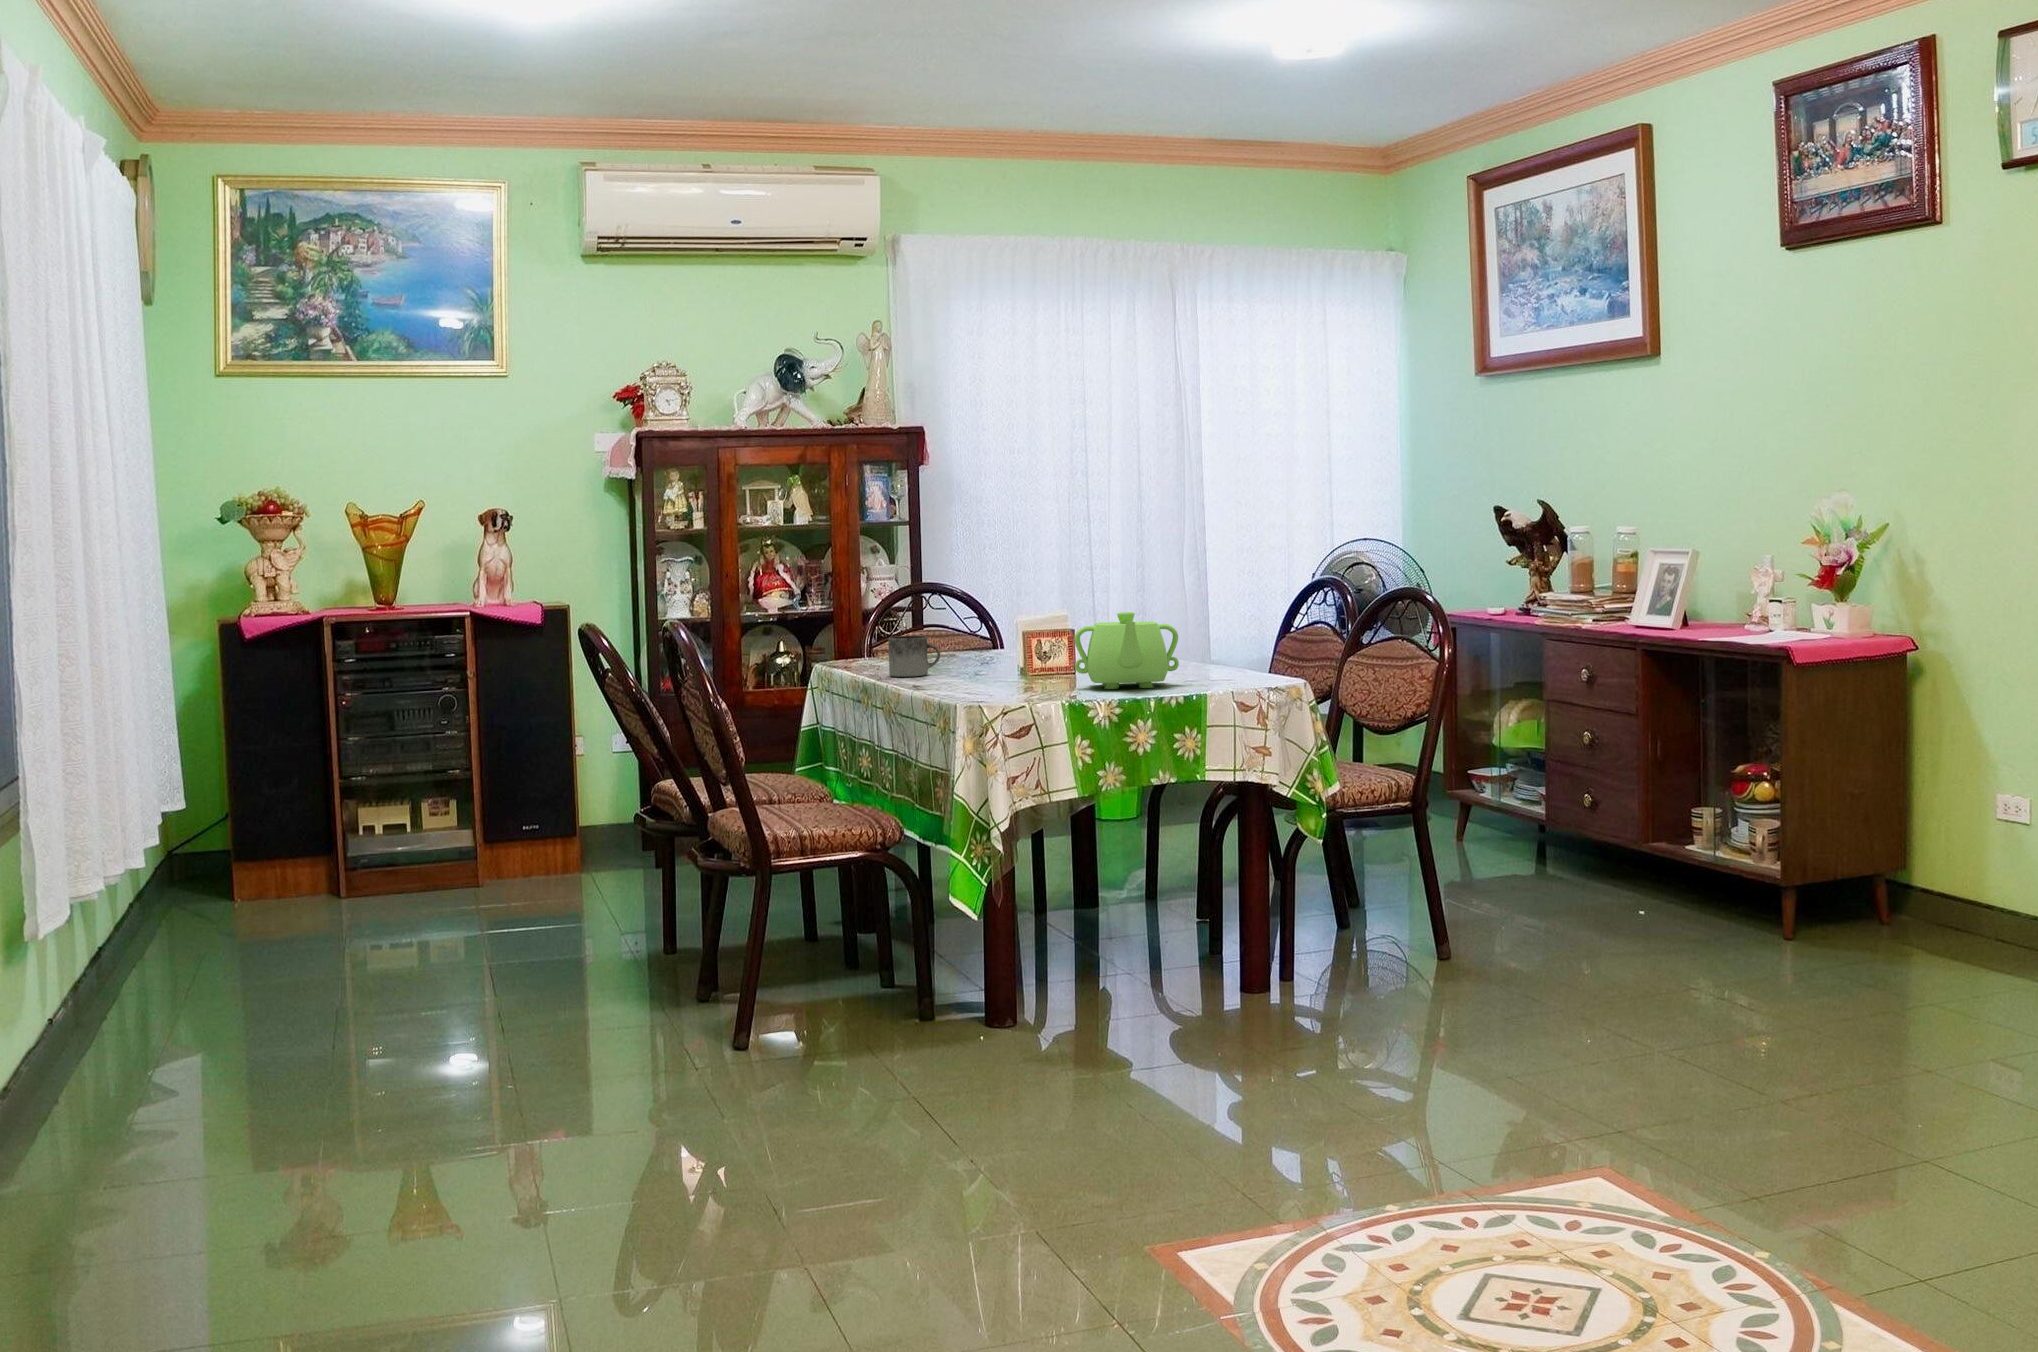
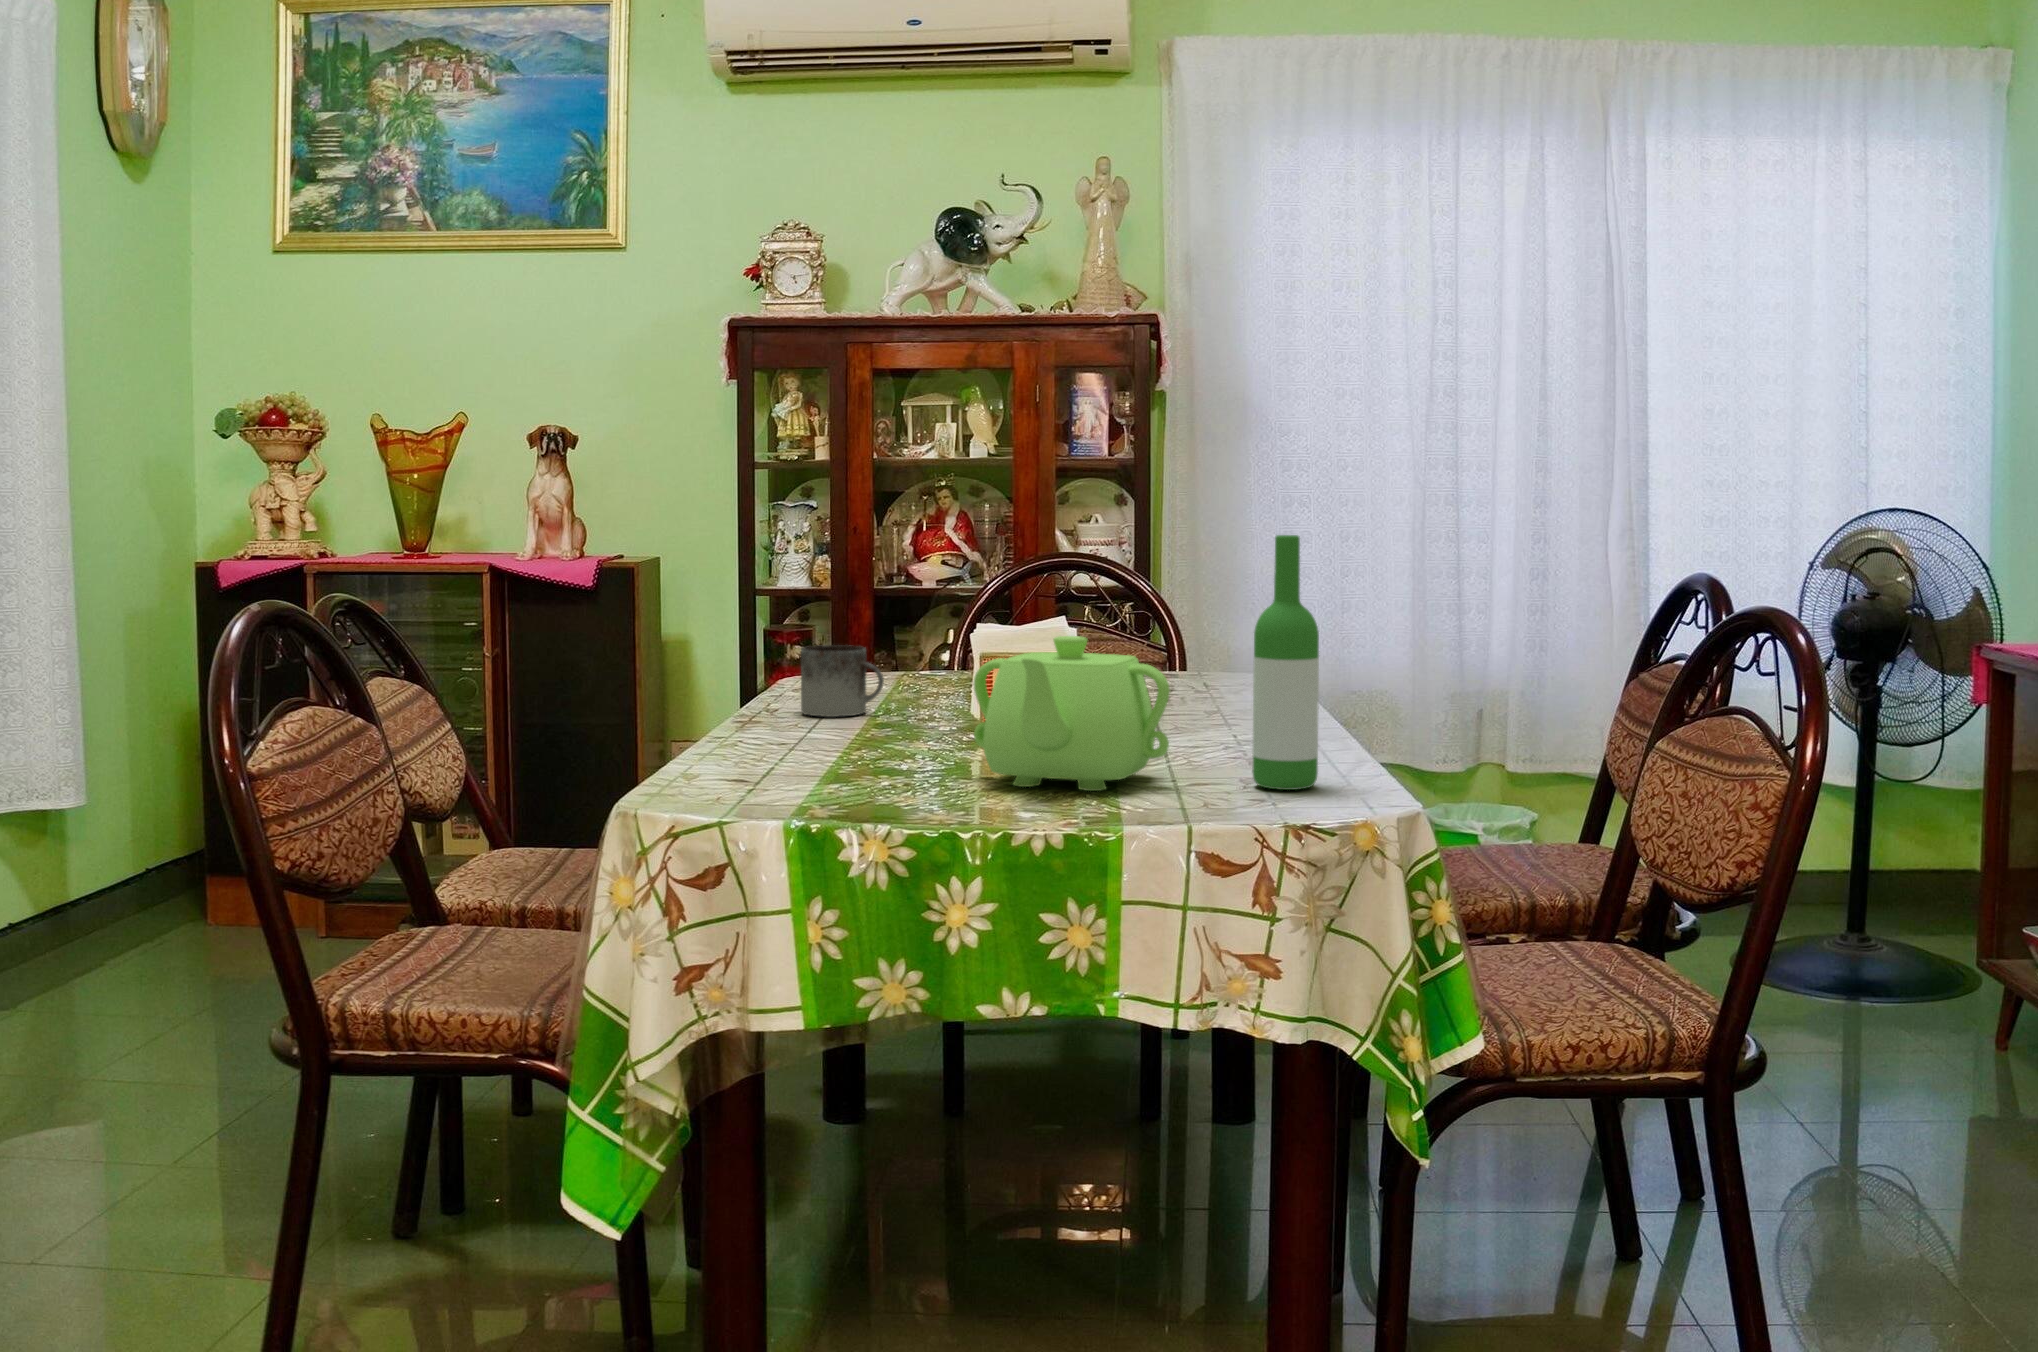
wine bottle: none [1215,556,1248,682] -> present [1252,535,1319,790]

